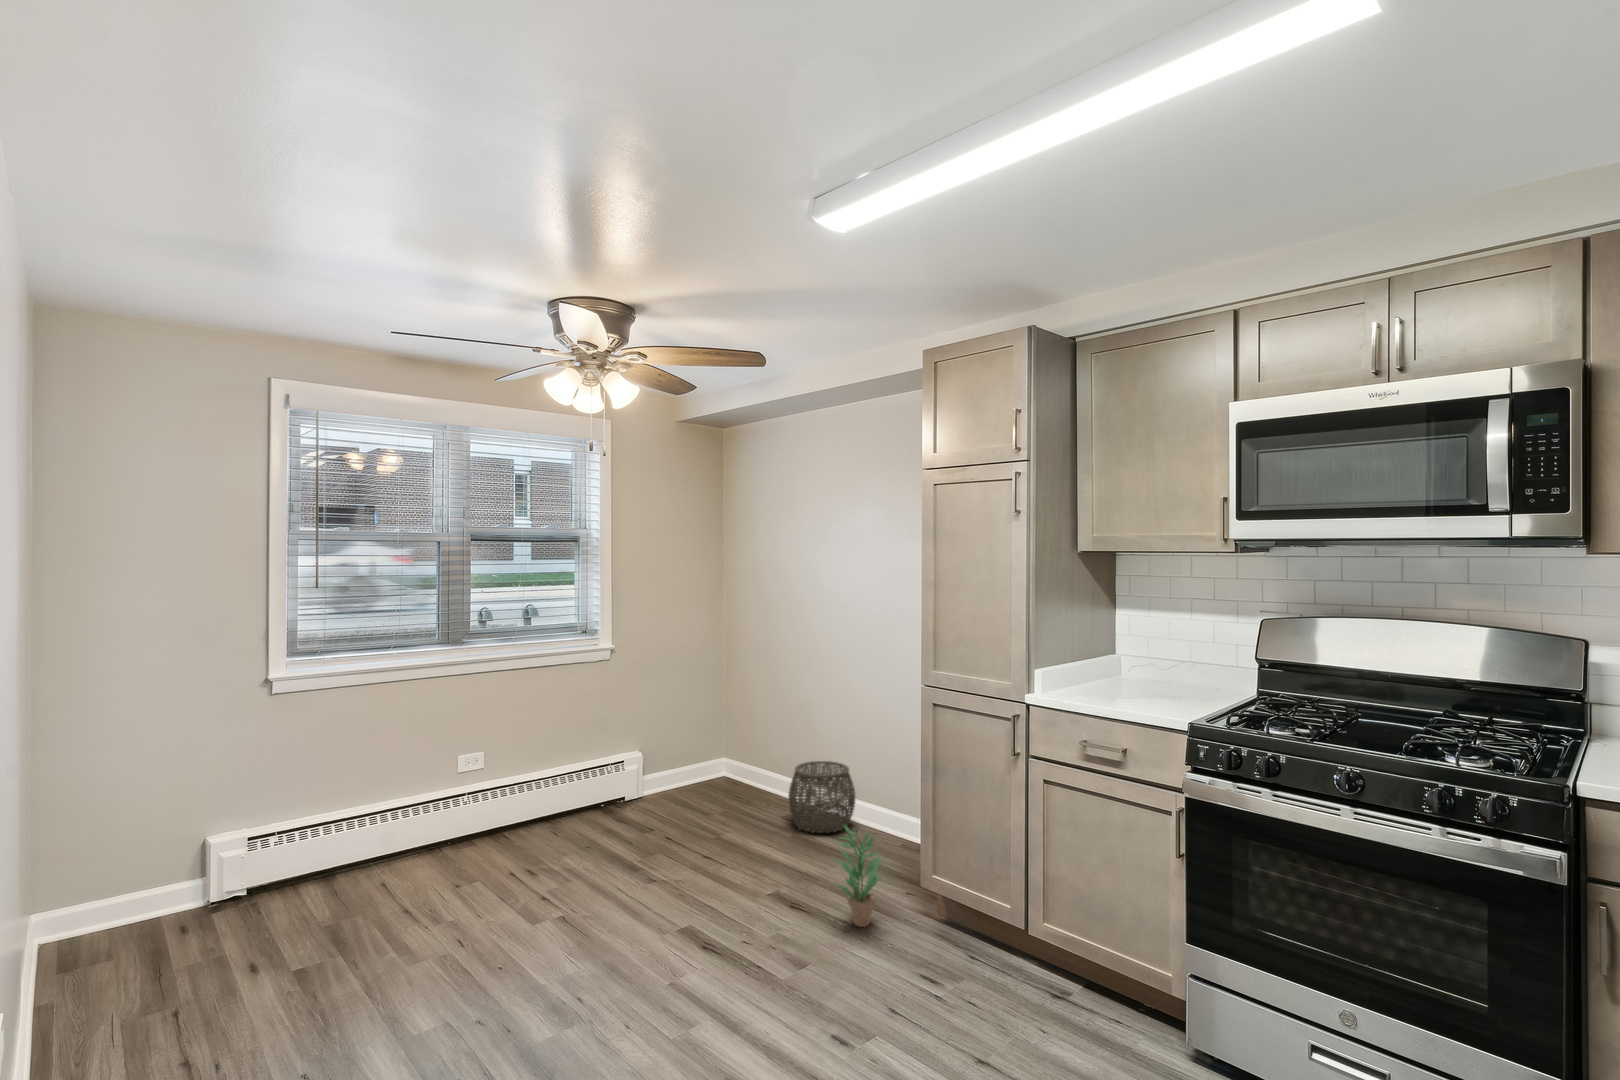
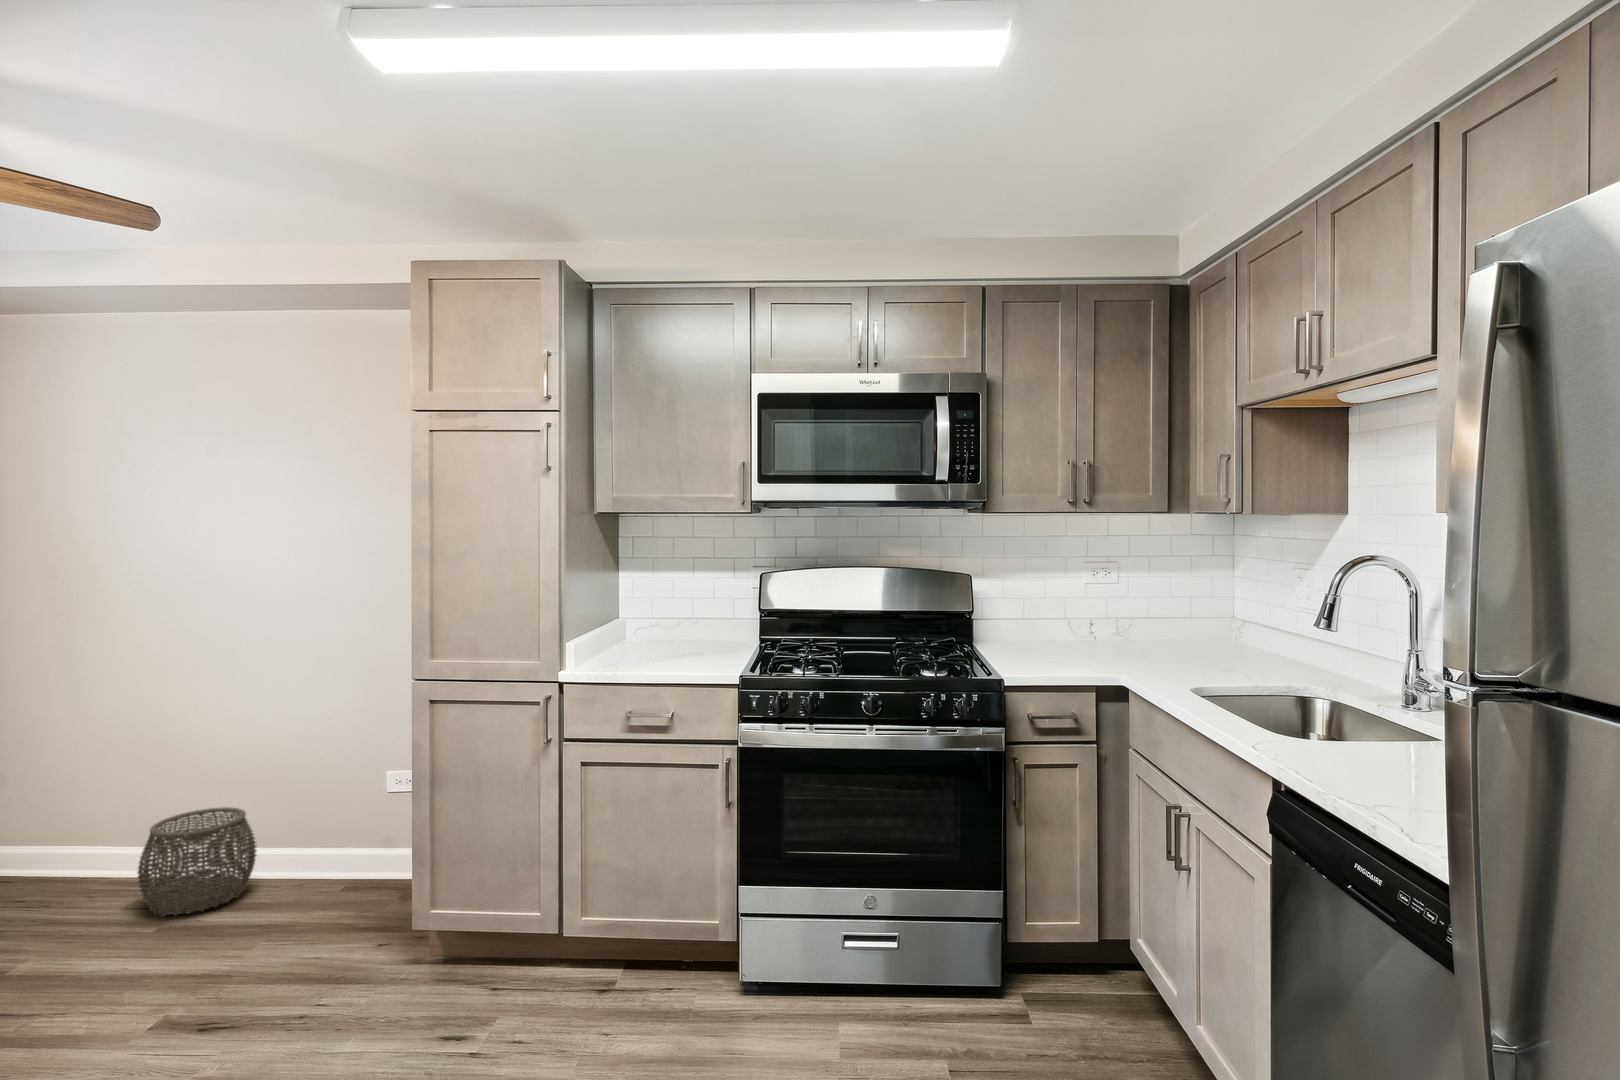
potted plant: present [837,825,882,927] -> none [282,873,367,1012]

